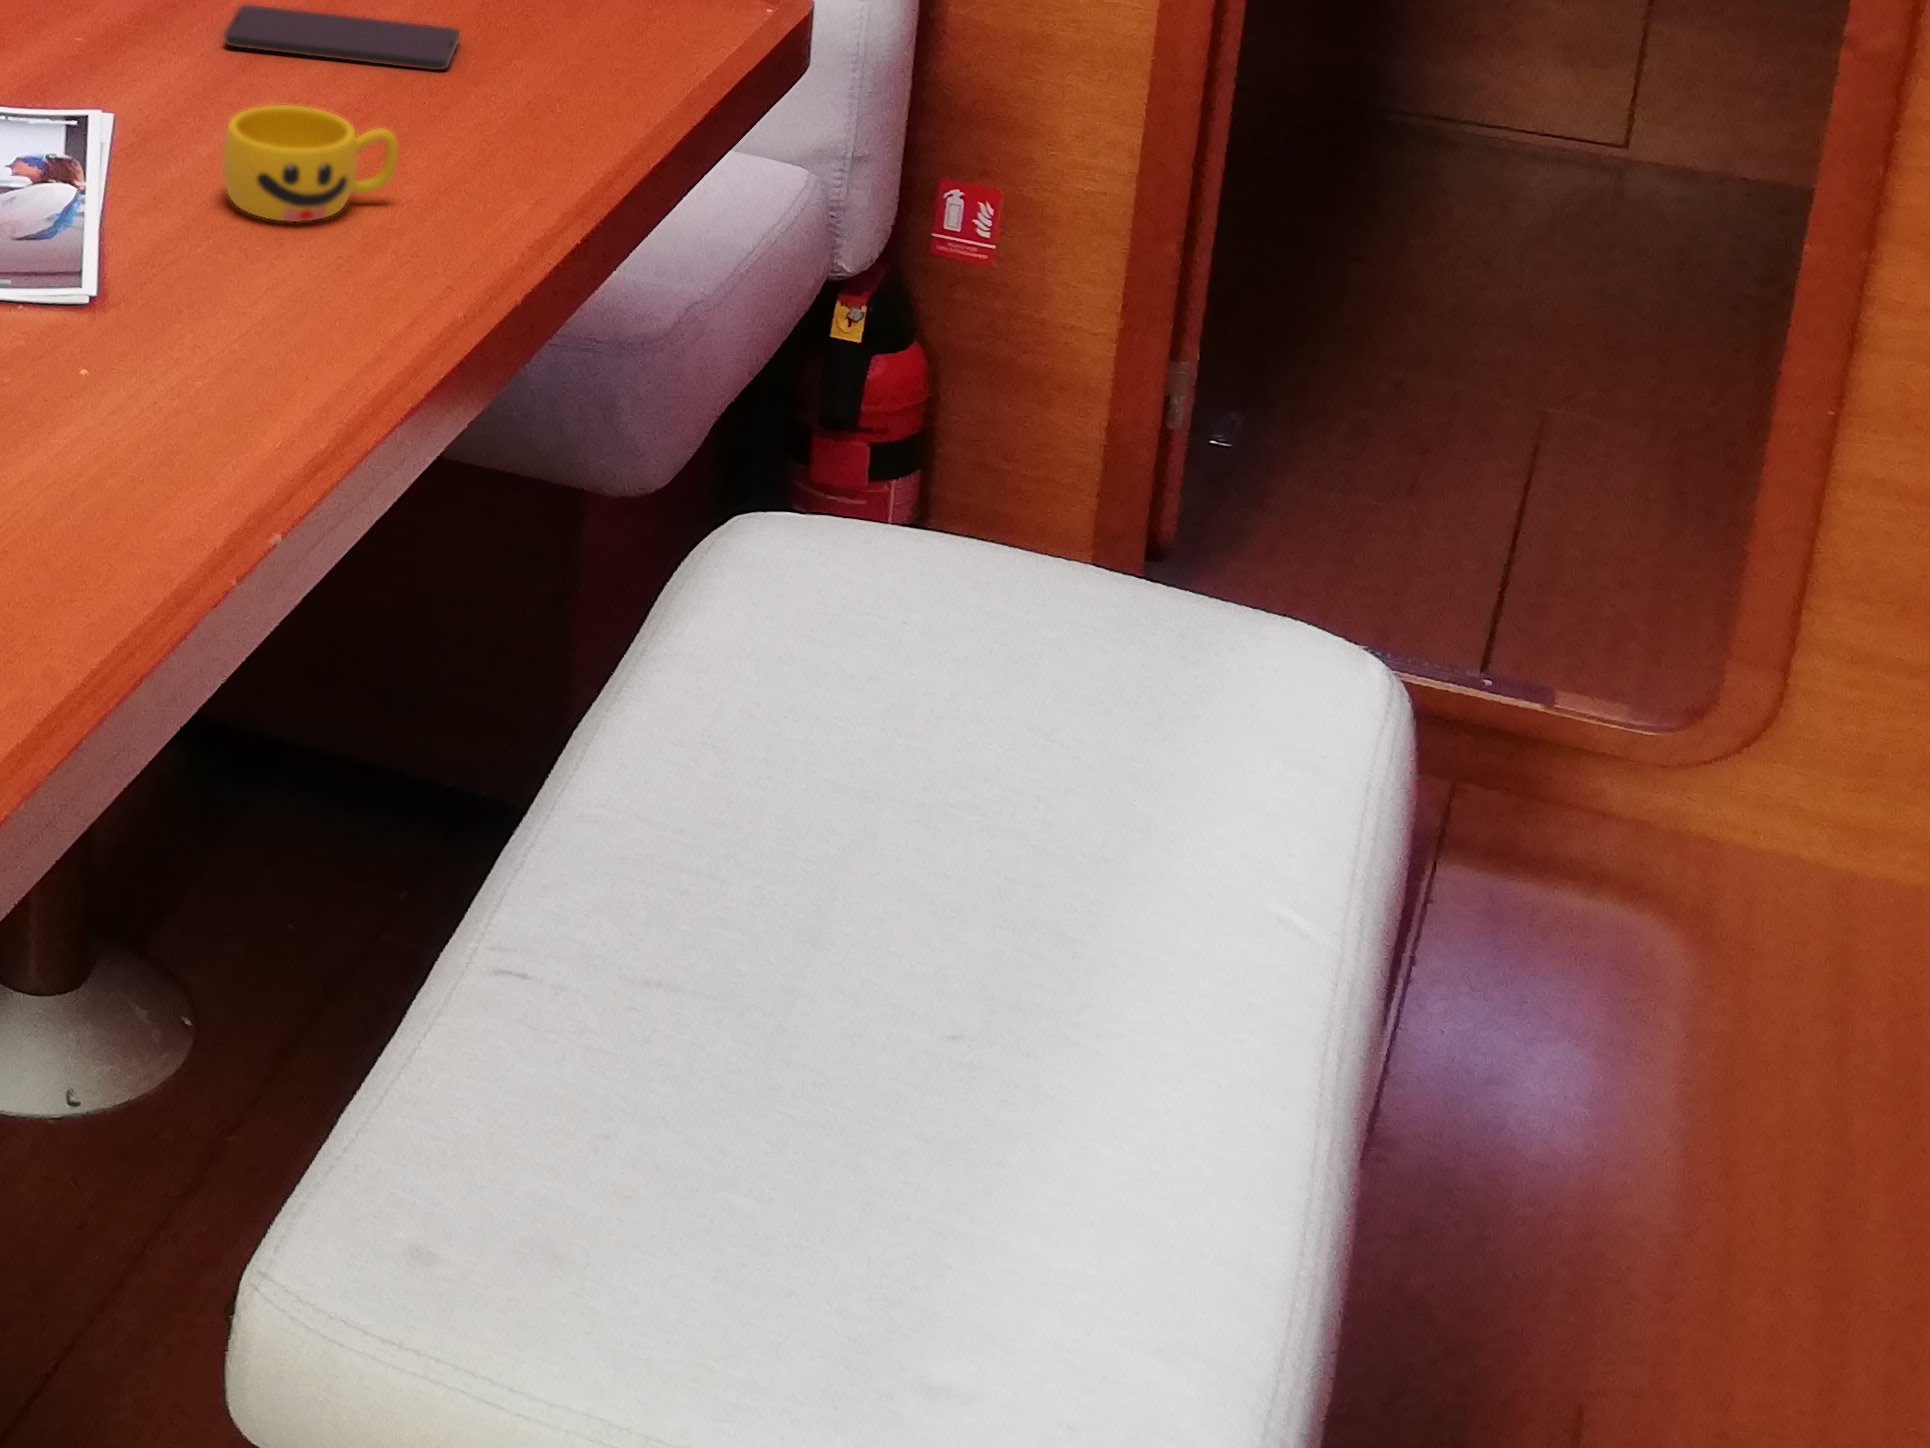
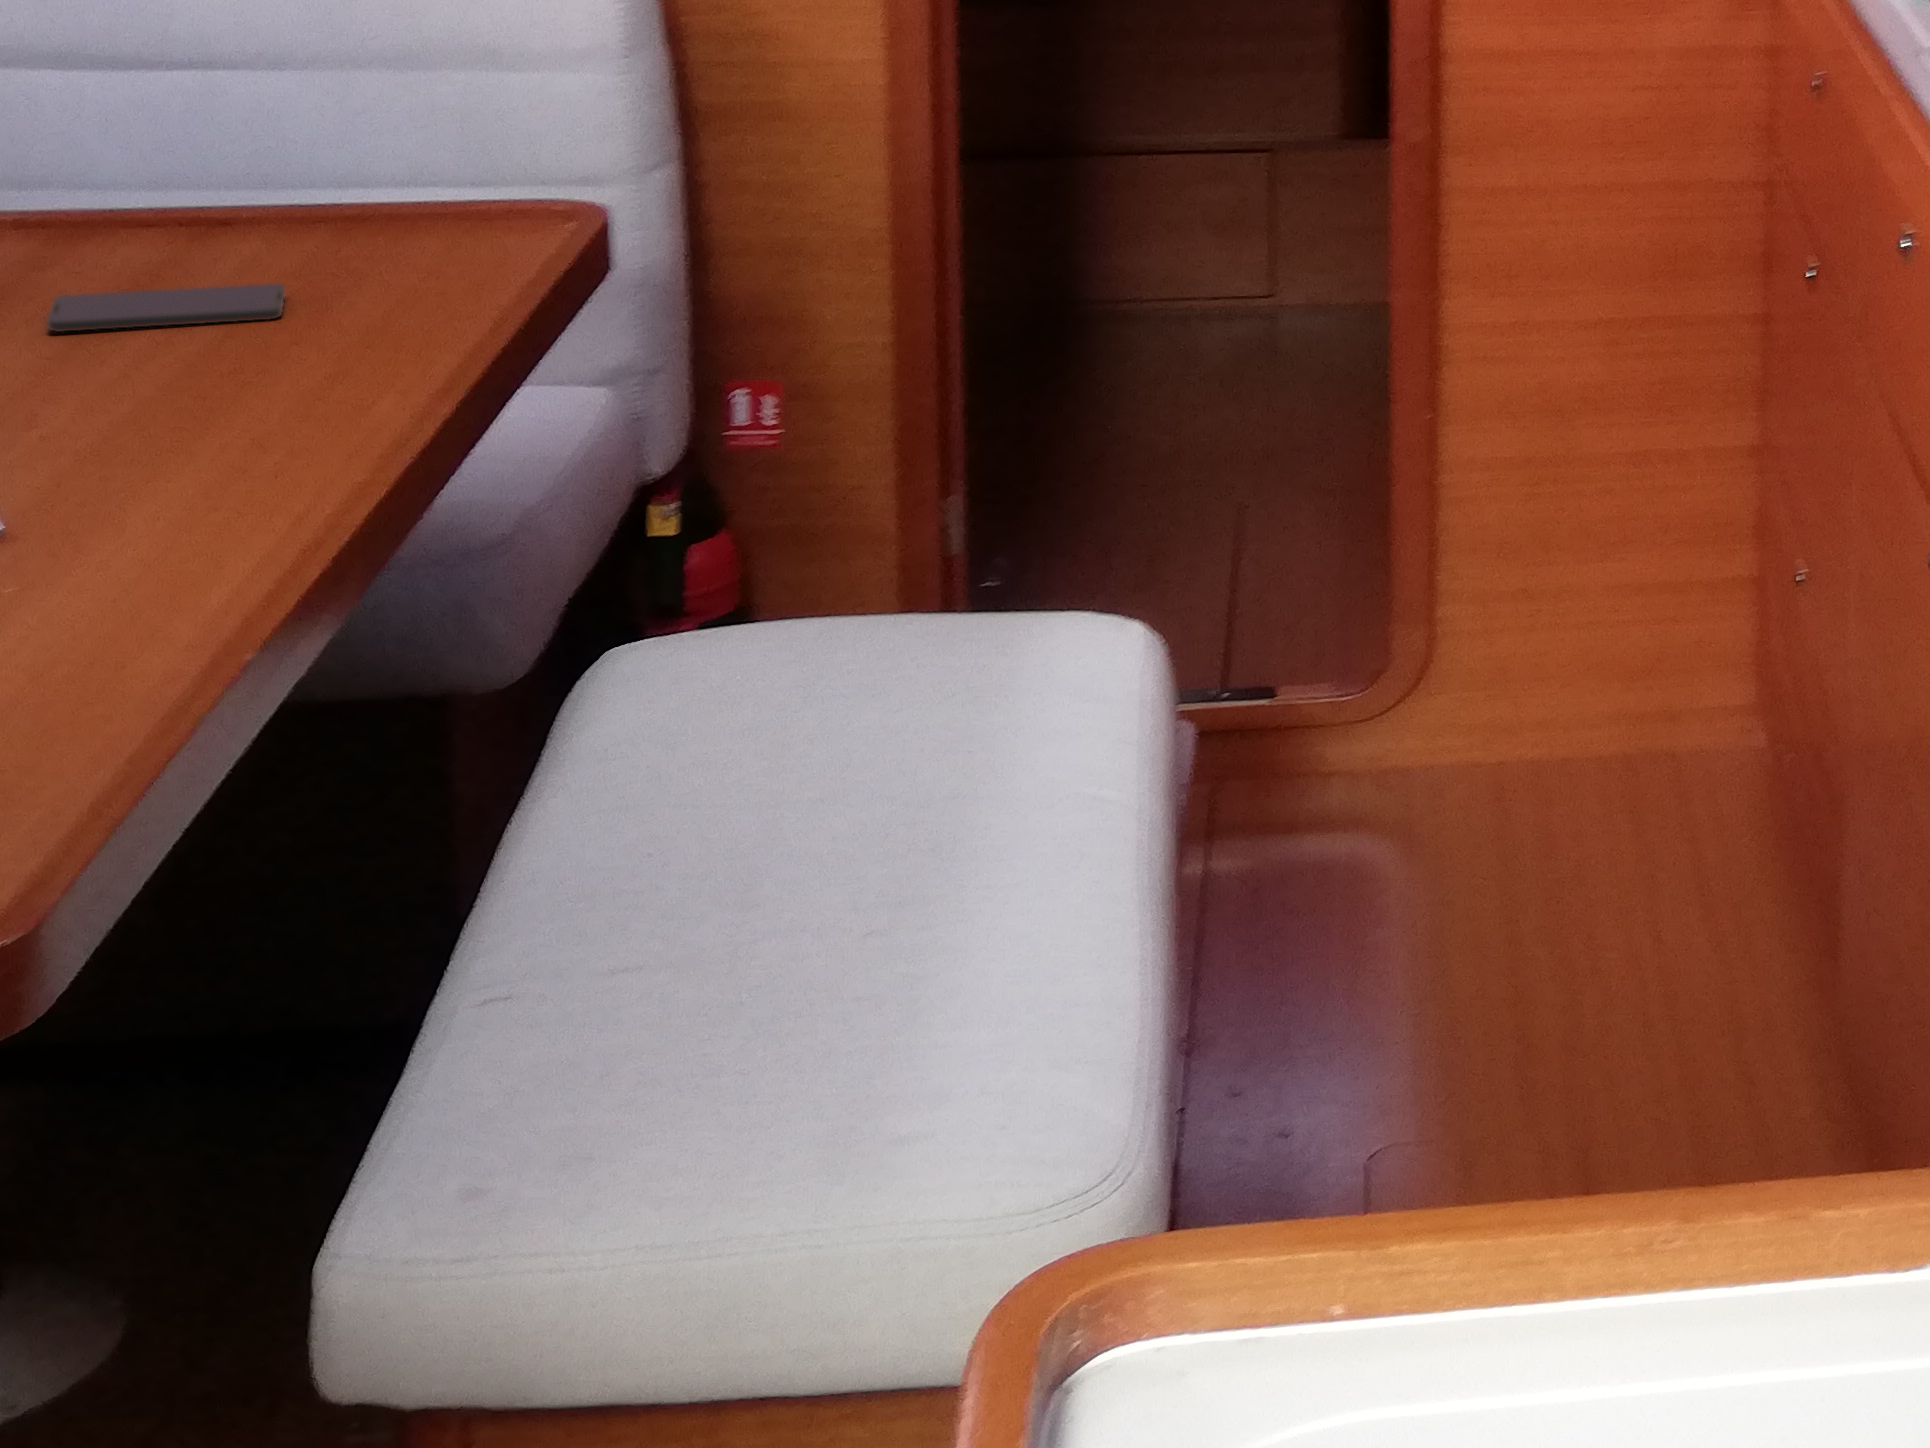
cup: present [223,105,398,222] -> none [92,350,265,449]

